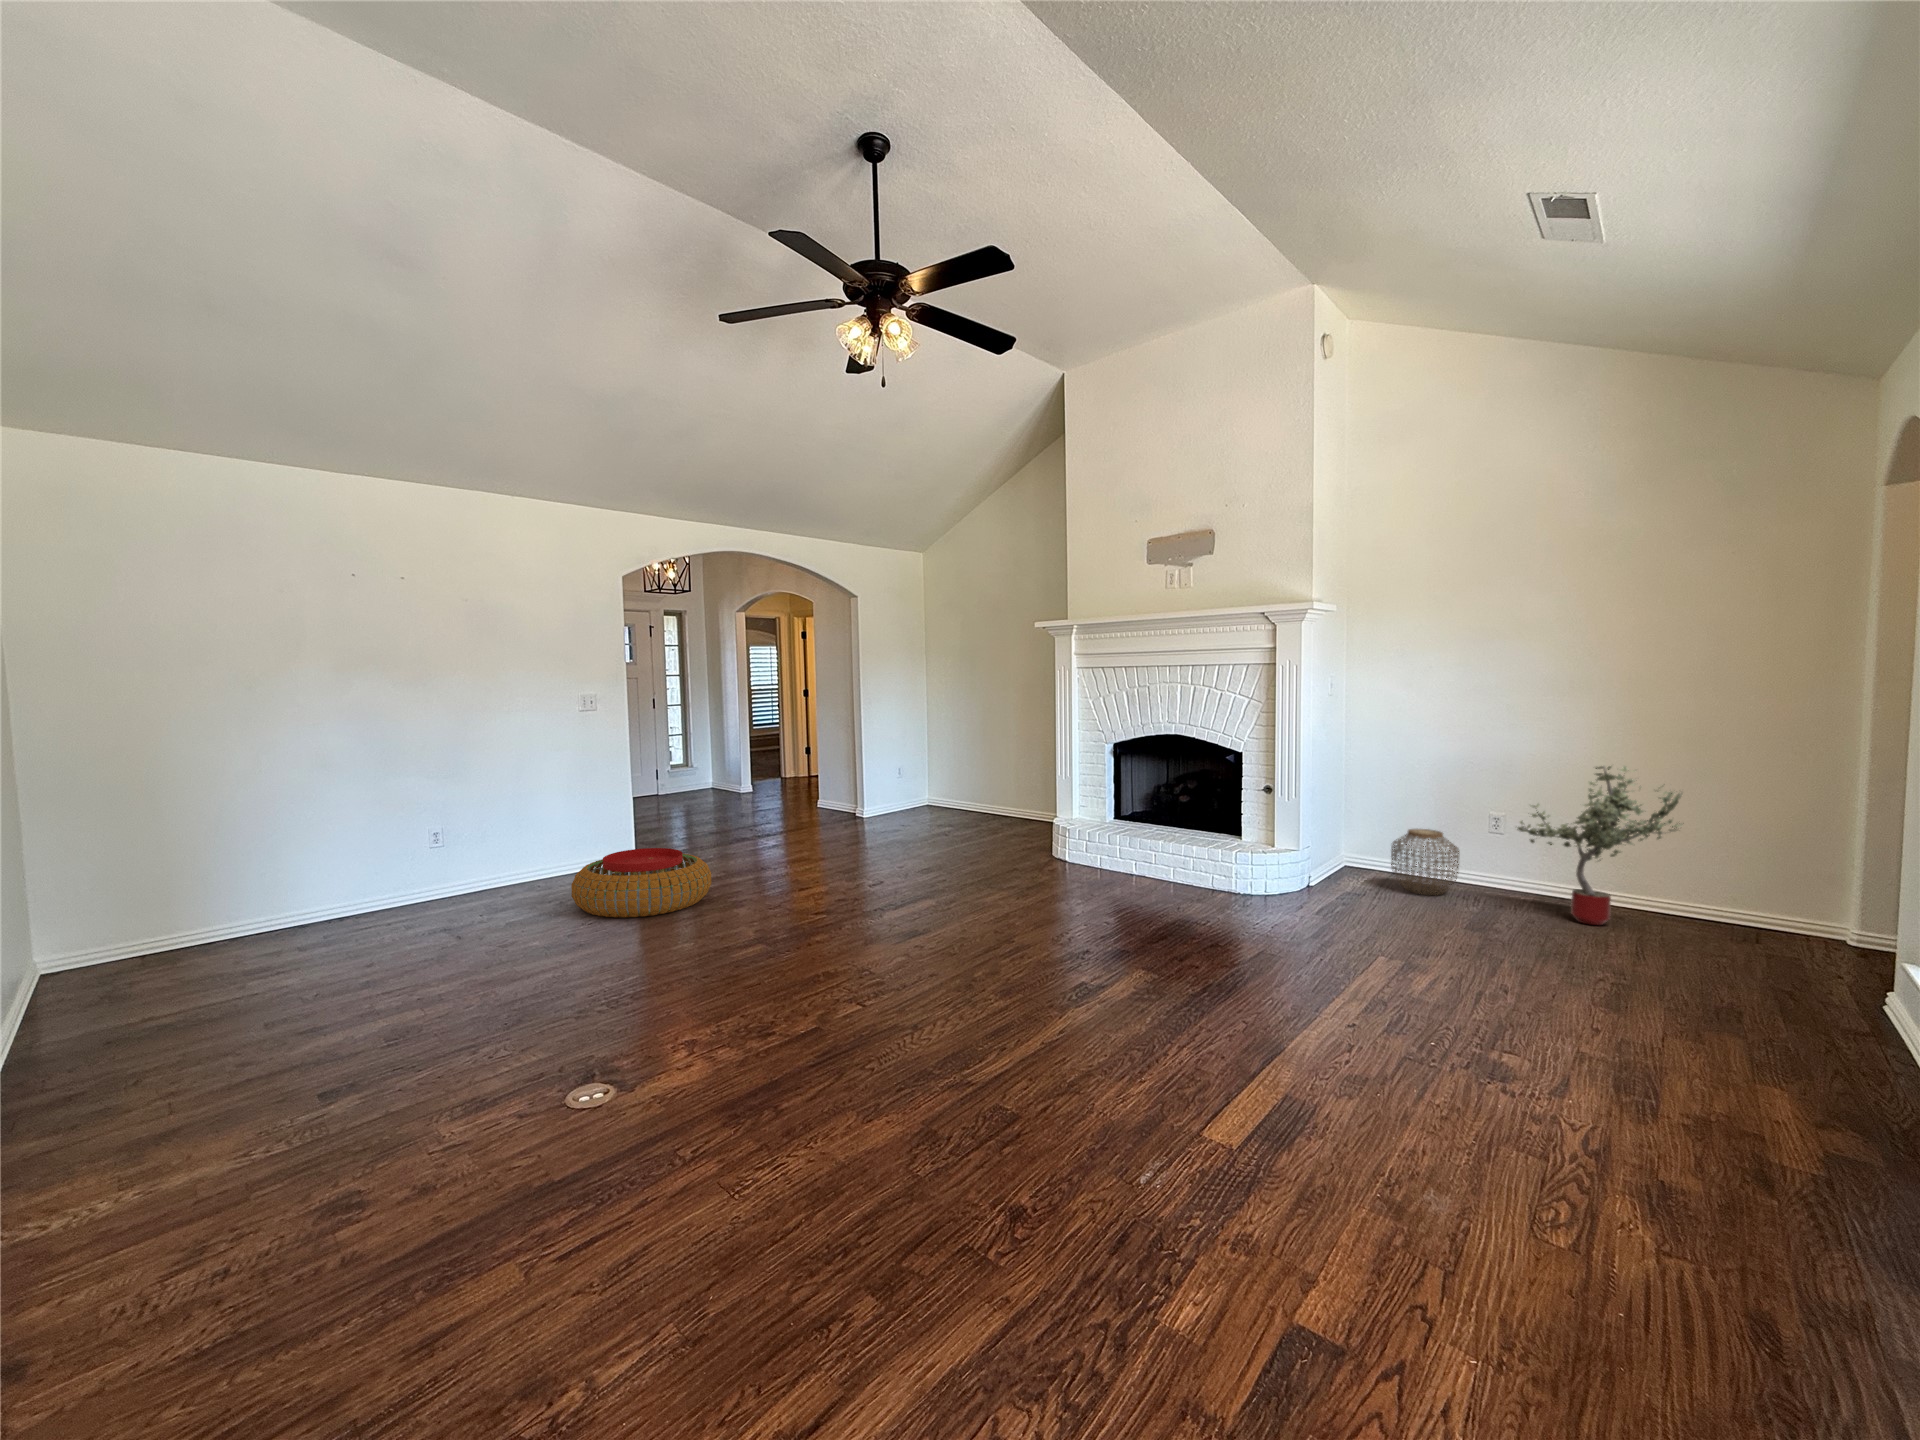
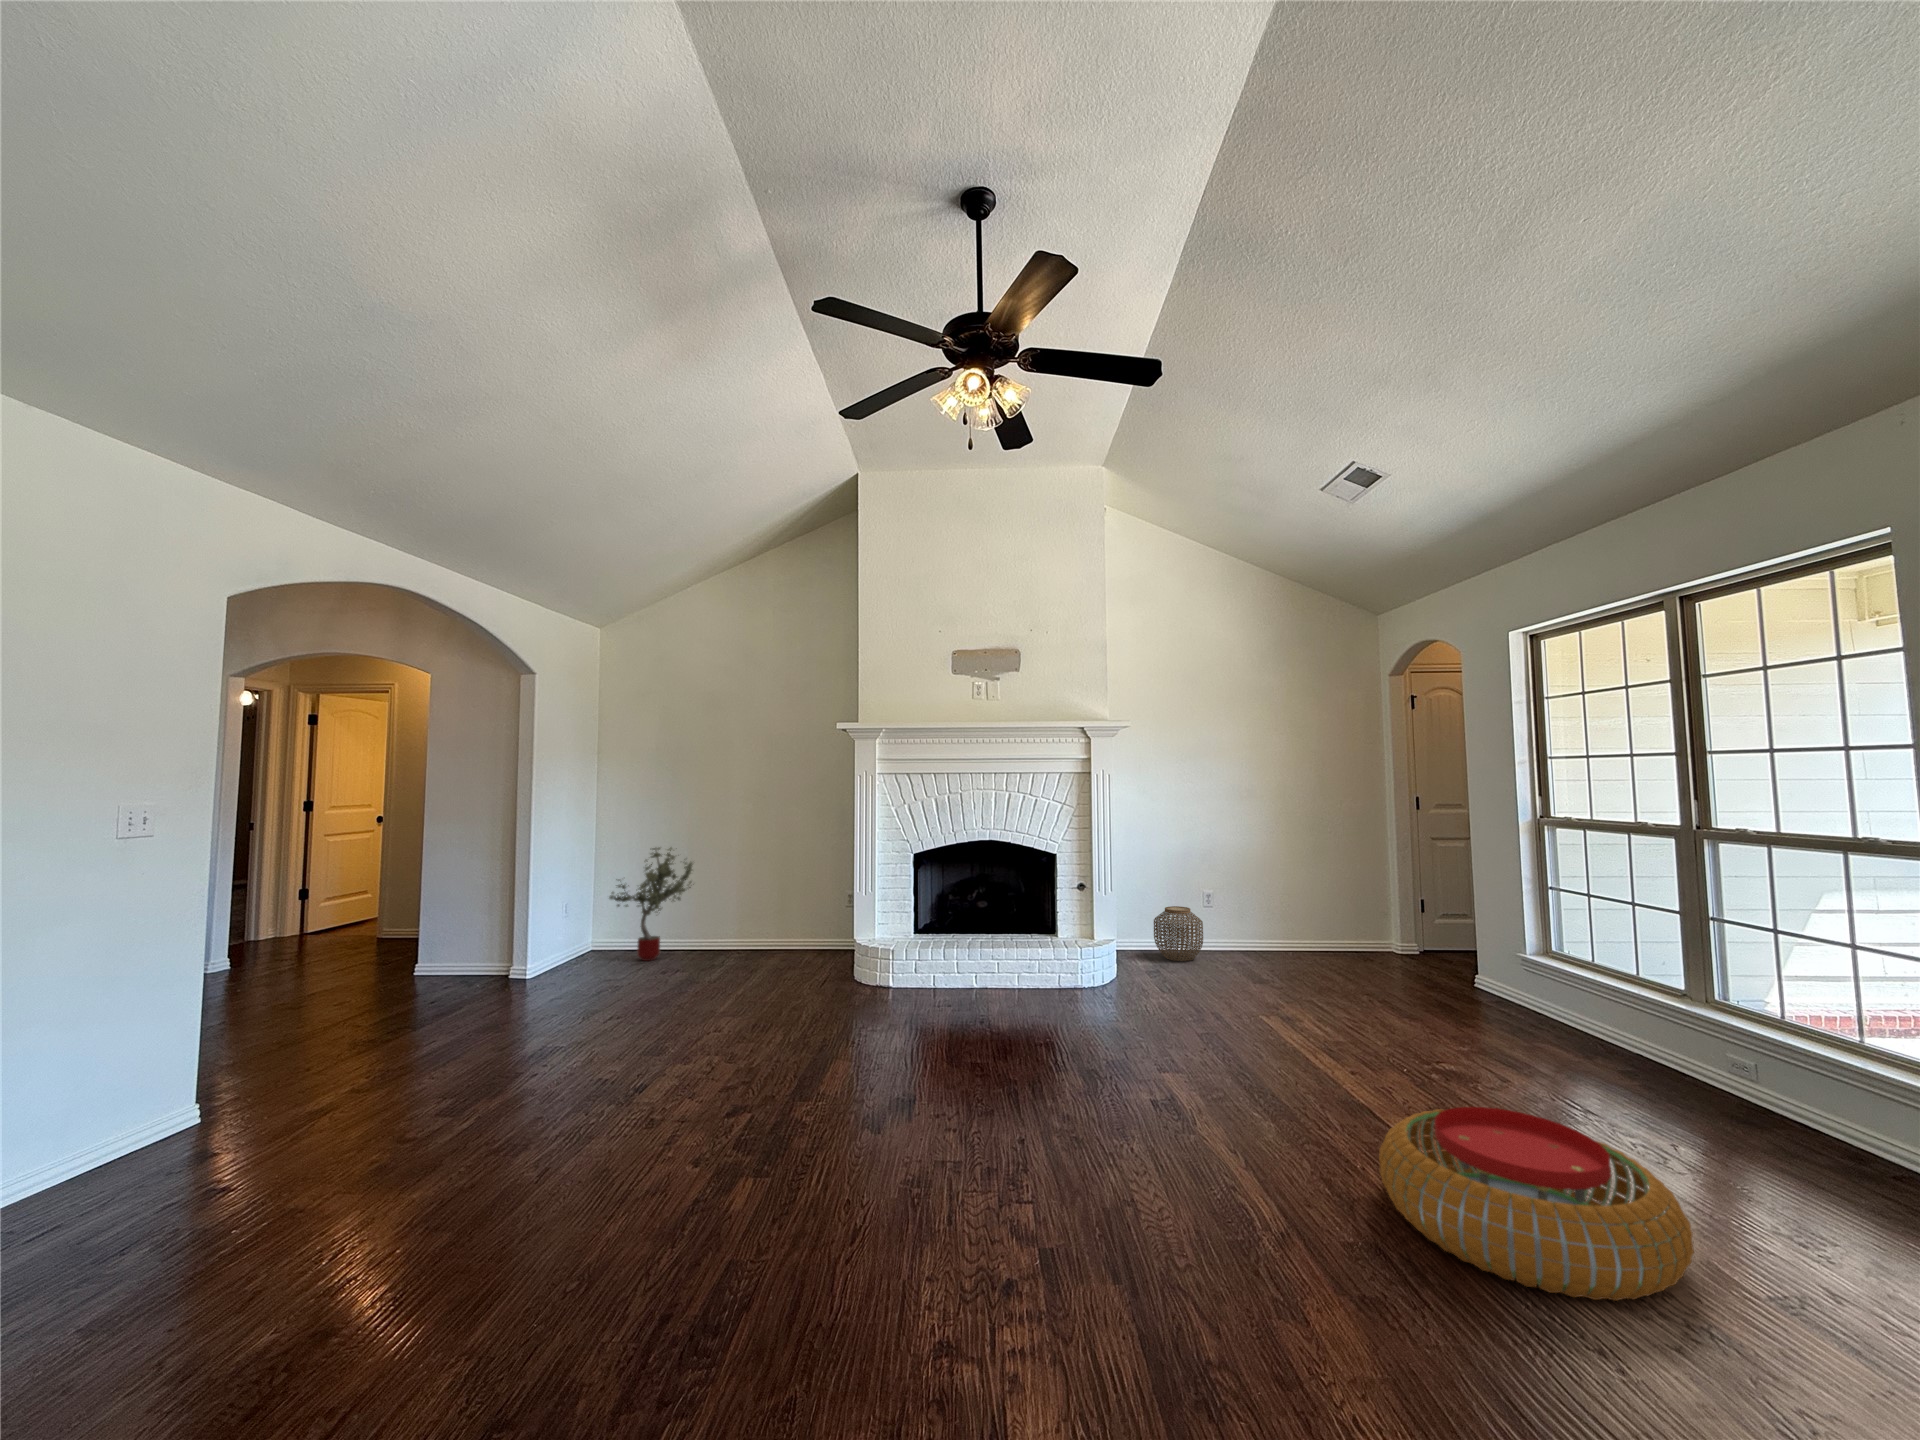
potted tree: present [1517,766,1682,925] -> present [609,847,693,961]
pouf: present [571,848,712,918] -> present [1379,1107,1694,1301]

